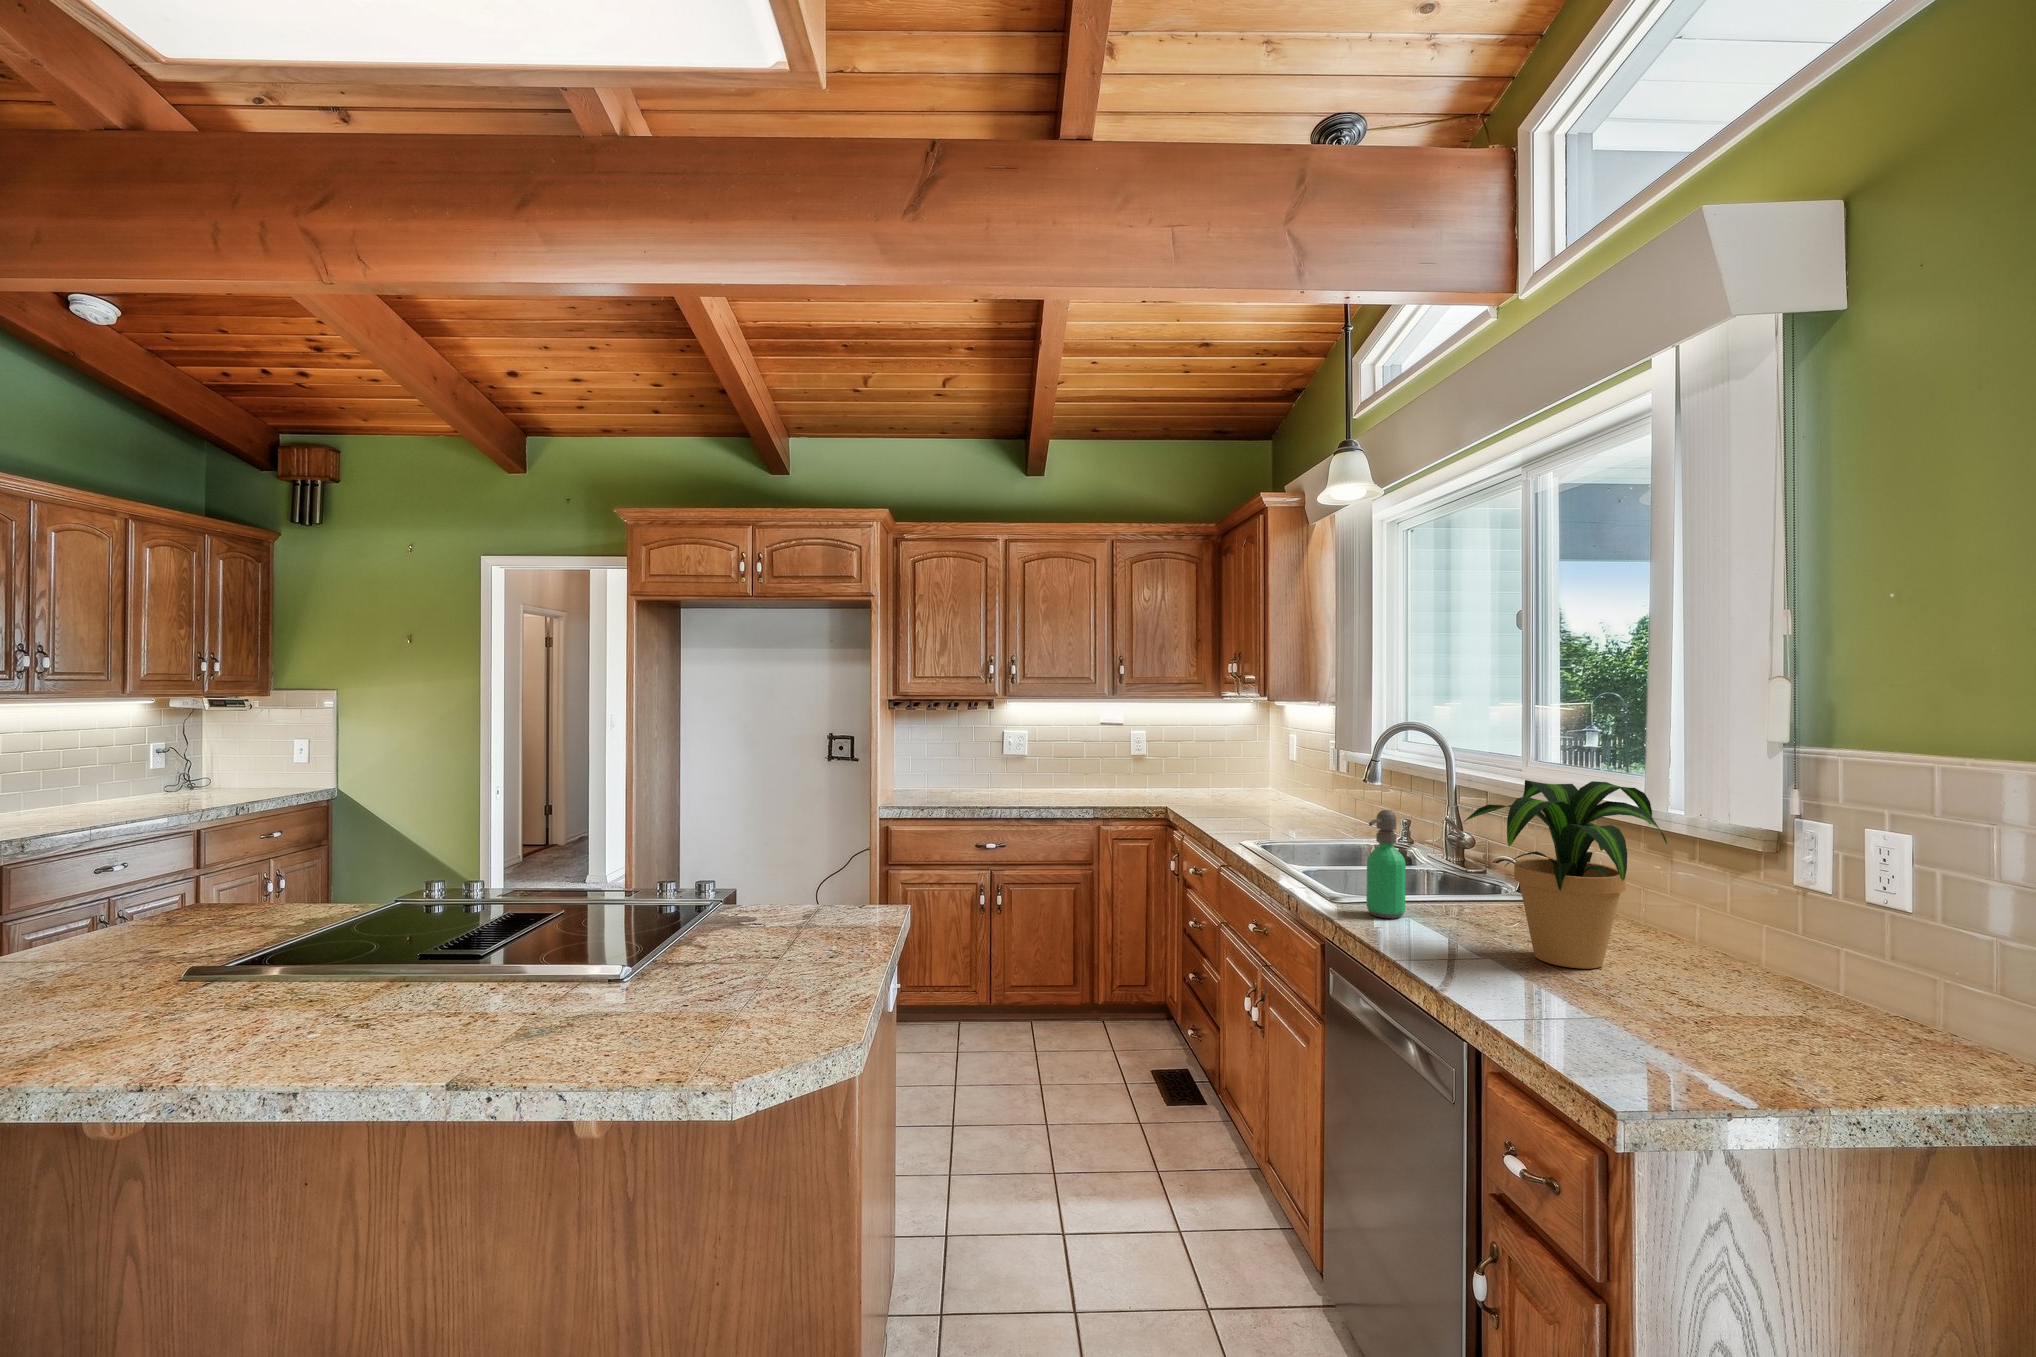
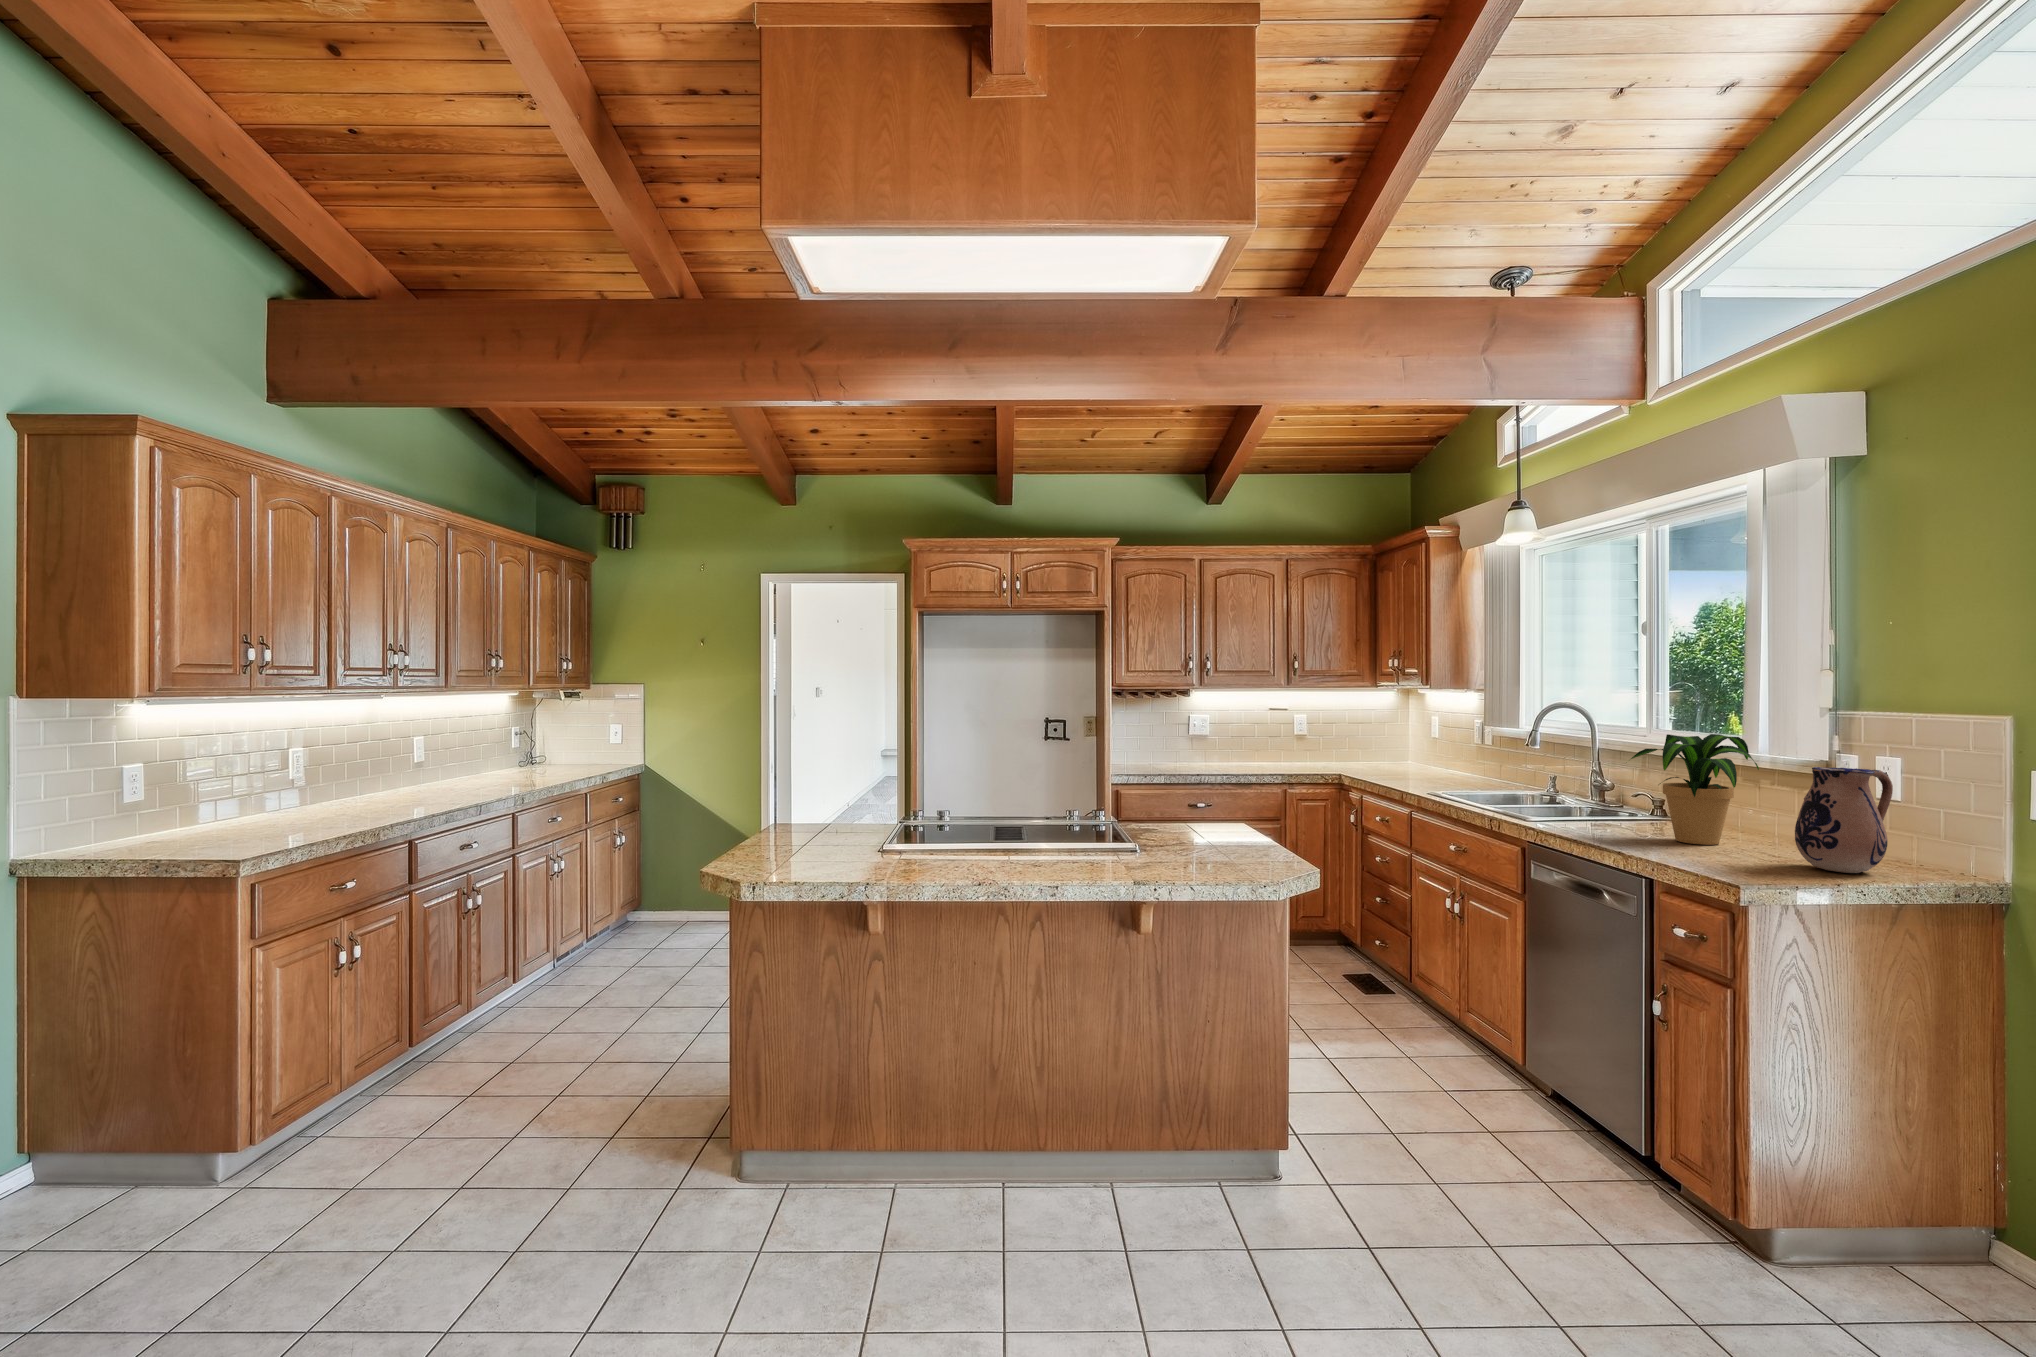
soap dispenser: present [1366,810,1406,918] -> none [1556,757,1583,827]
ceramic pitcher: none [1725,855,1906,1067] -> present [1795,767,1893,873]

